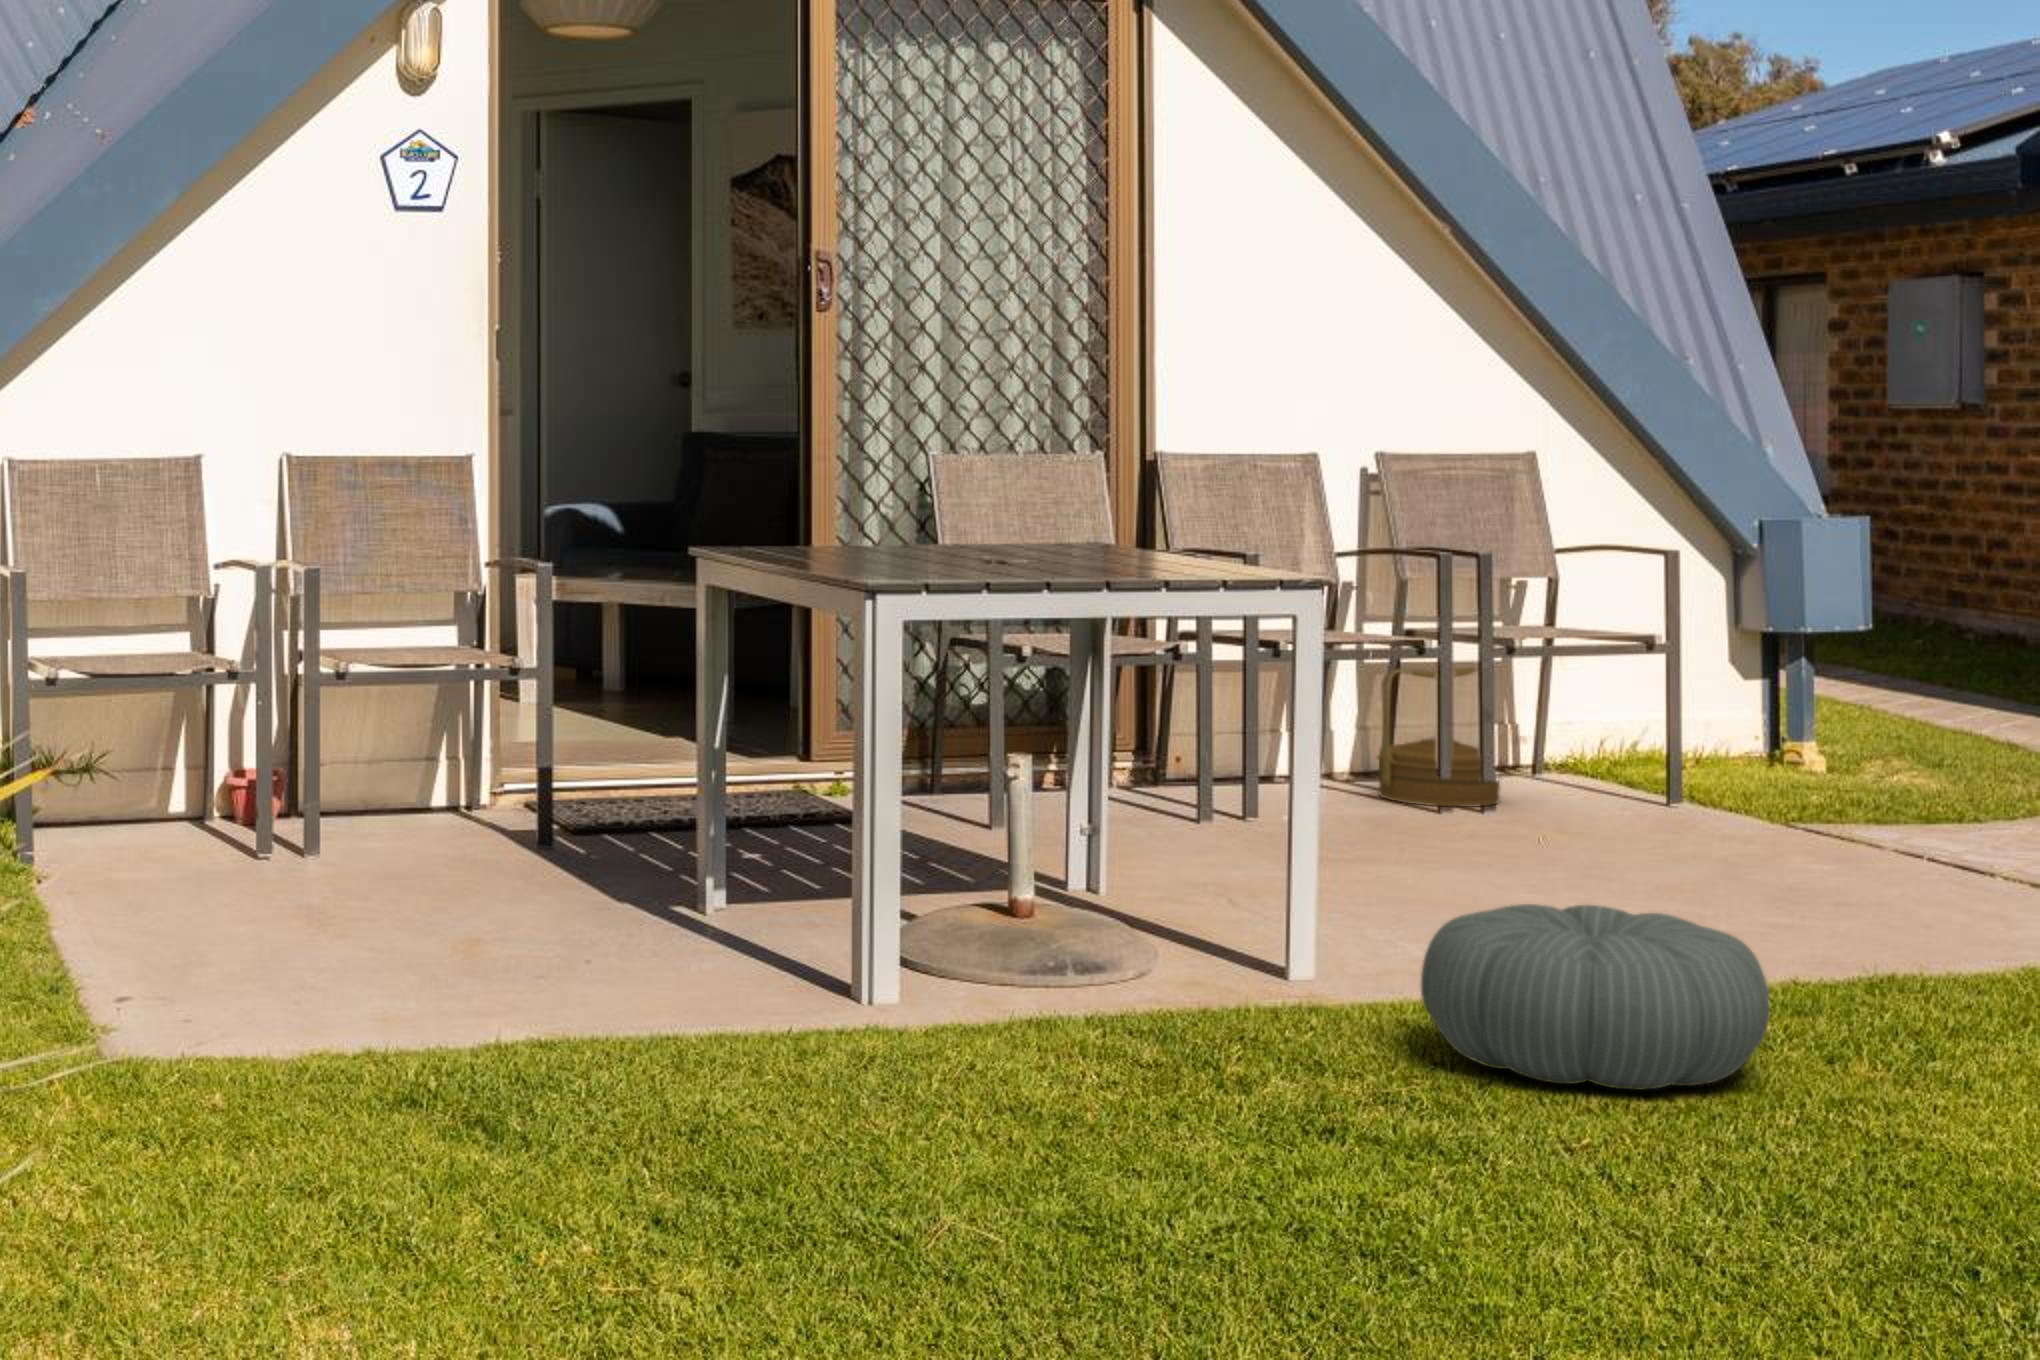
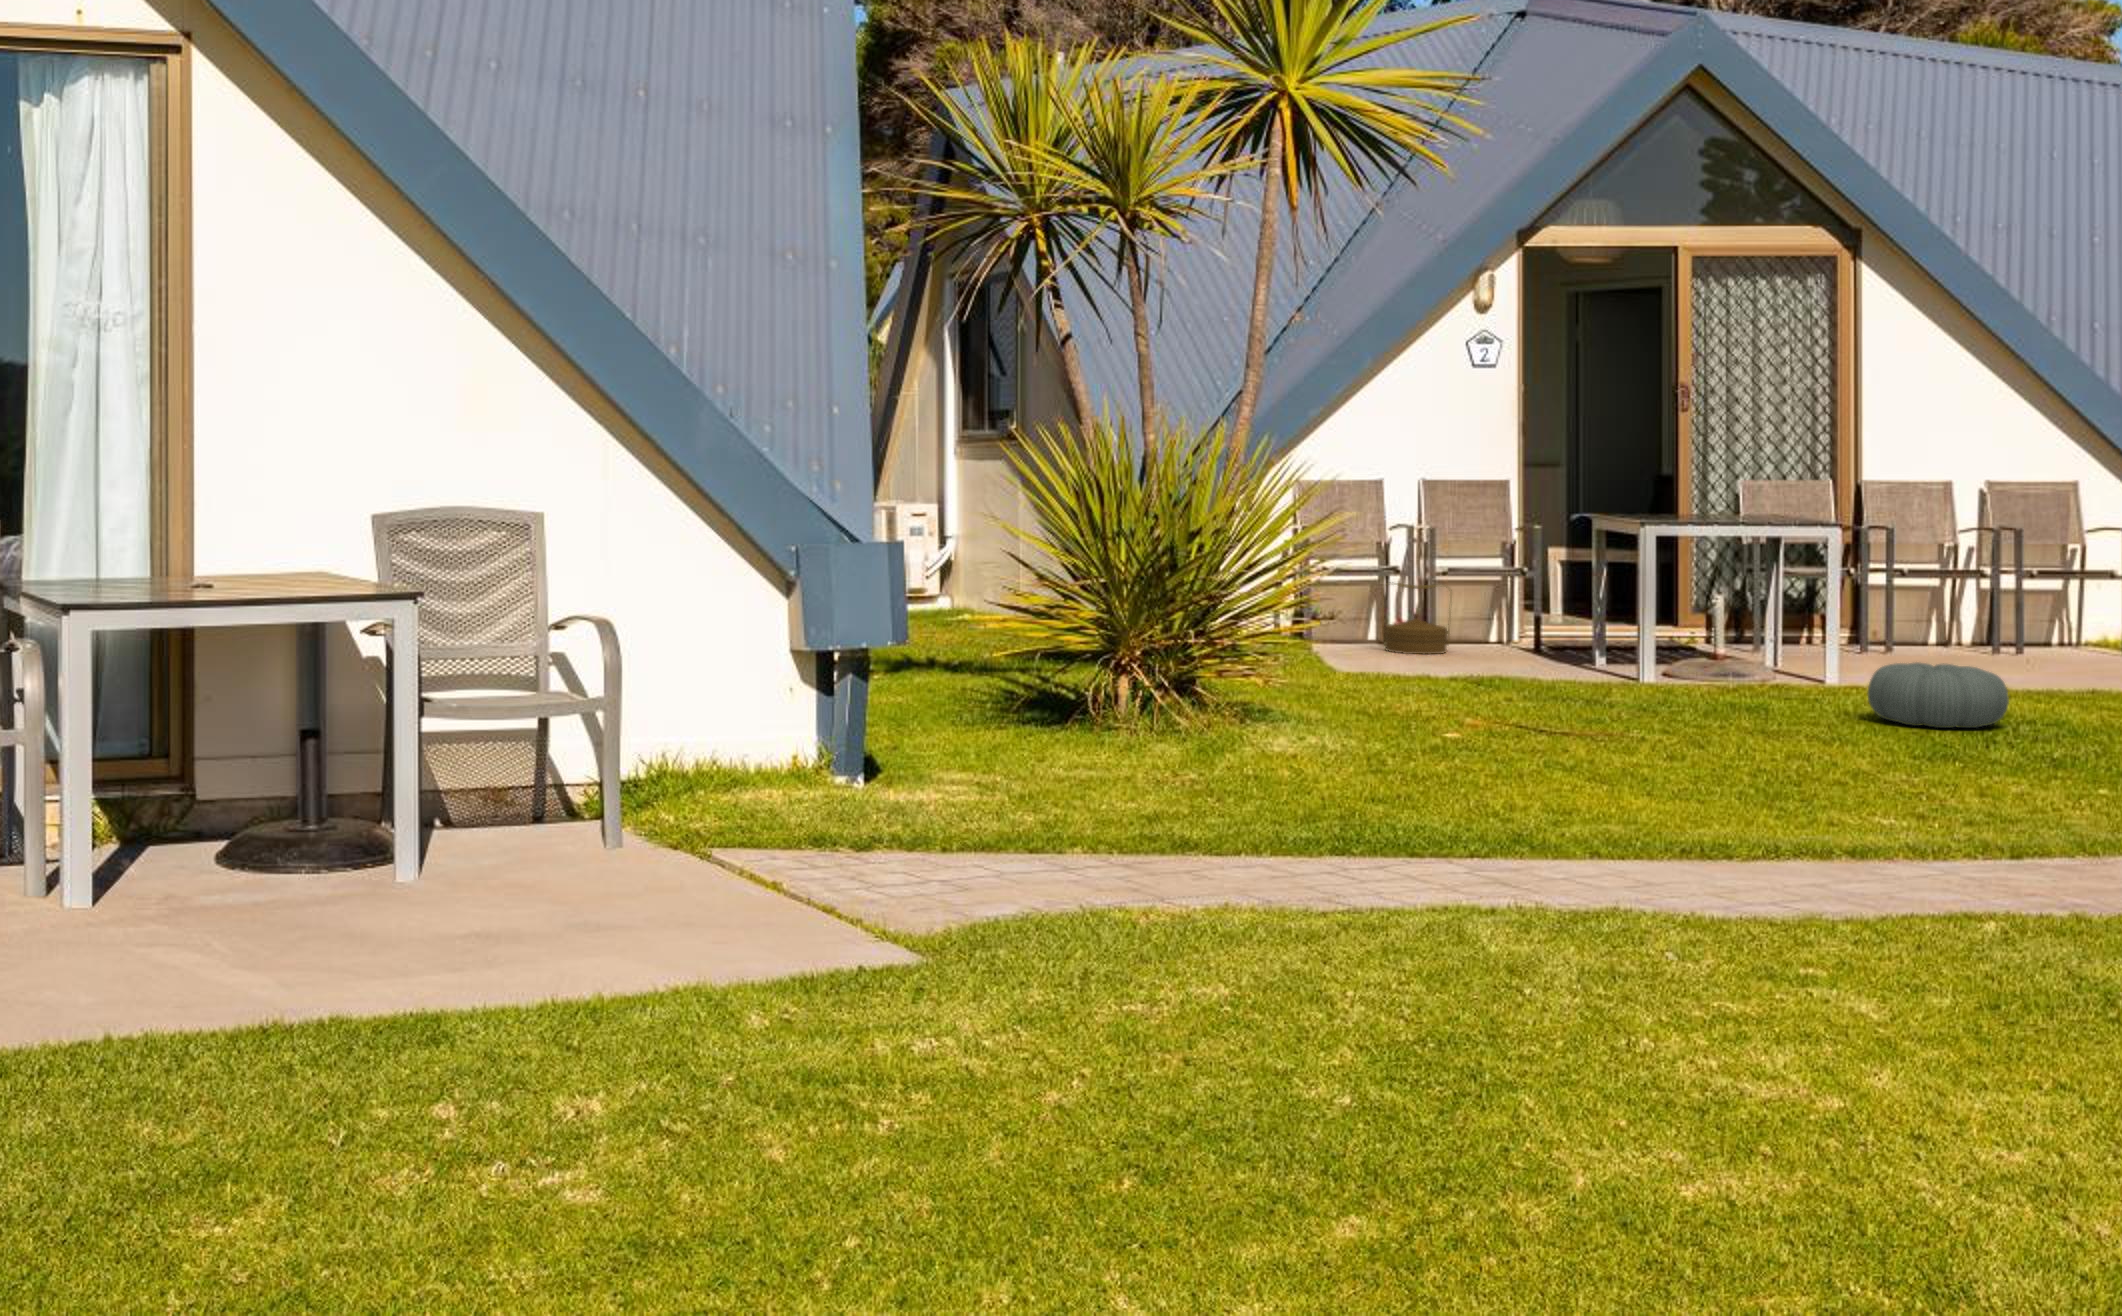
woven basket: present [1377,668,1502,807] -> present [1382,583,1452,654]

